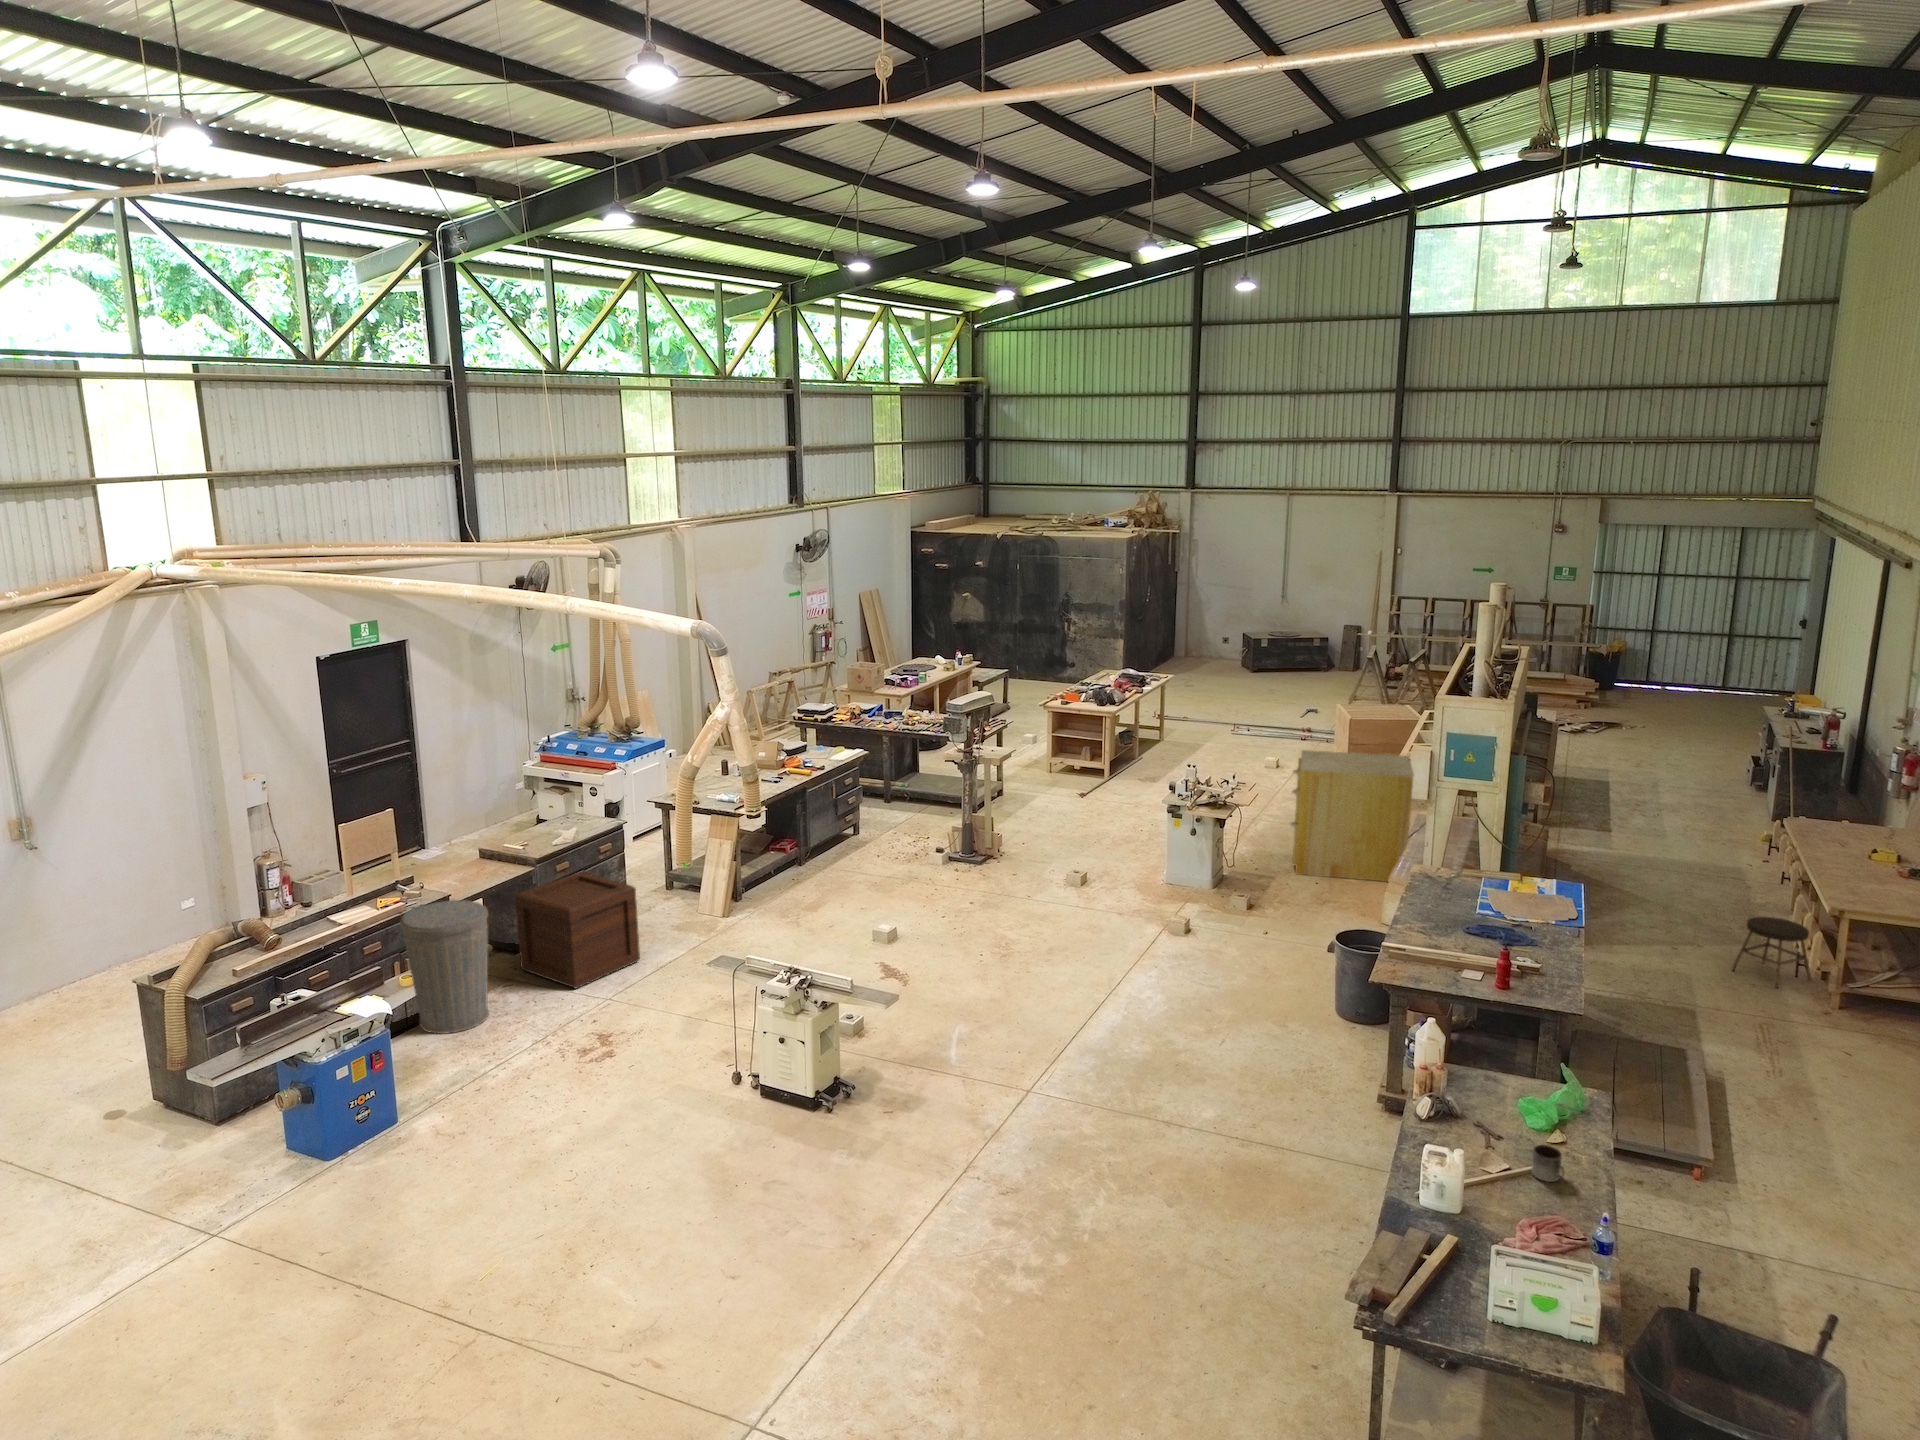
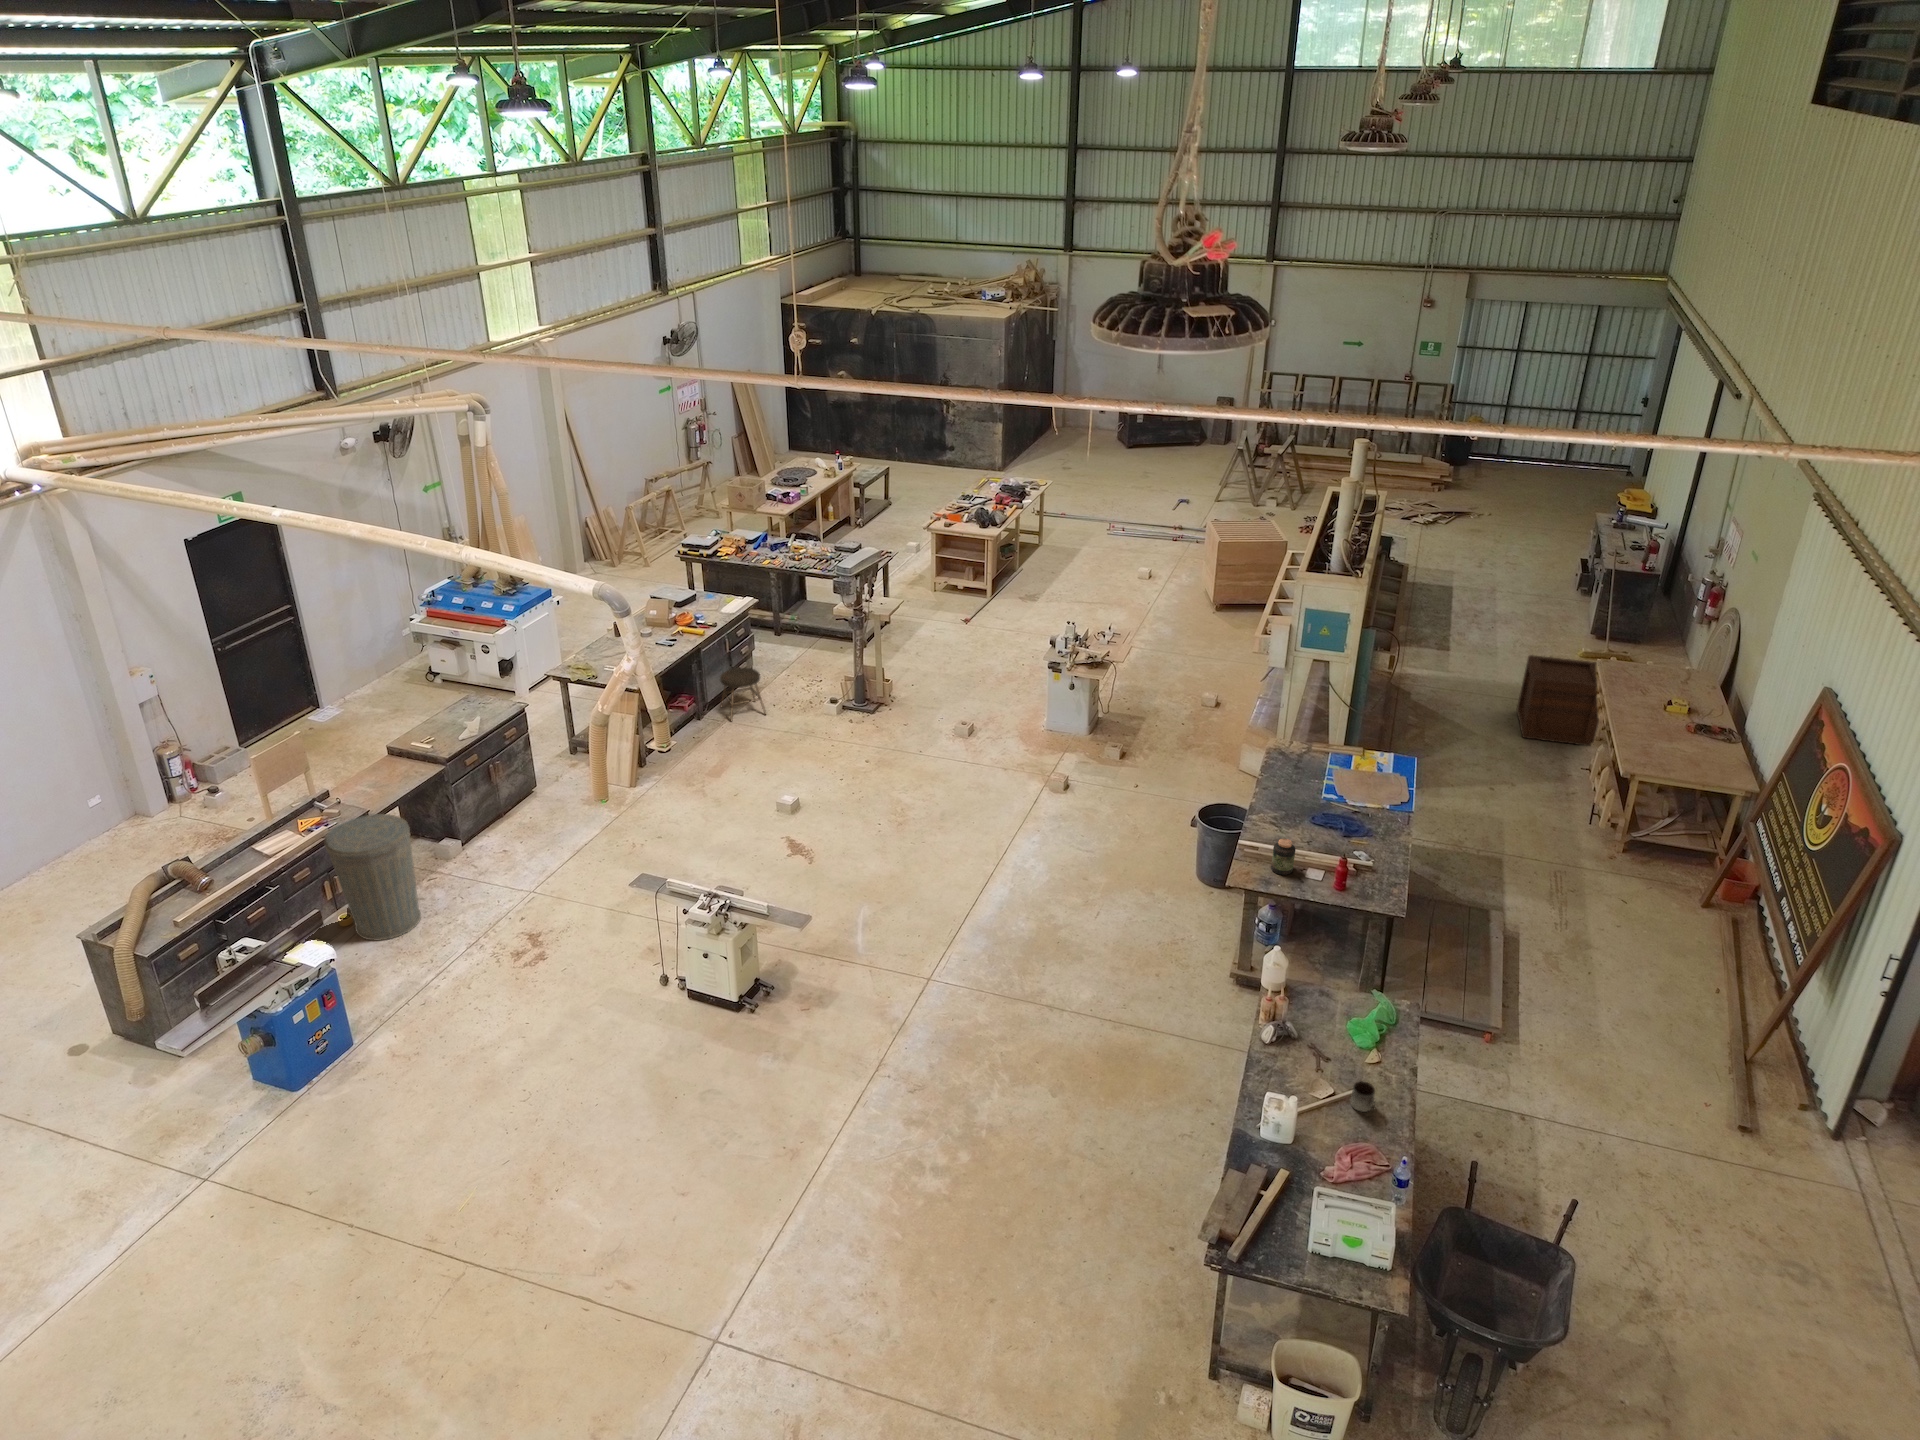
filing cabinet: present [1290,750,1414,882] -> none [1163,591,1276,717]
wooden crate: present [515,872,640,988] -> present [1517,655,1599,746]
stool: present [1732,917,1811,988] -> present [720,668,766,721]
jar: none [1420,928,1447,970] -> present [1271,839,1296,875]

